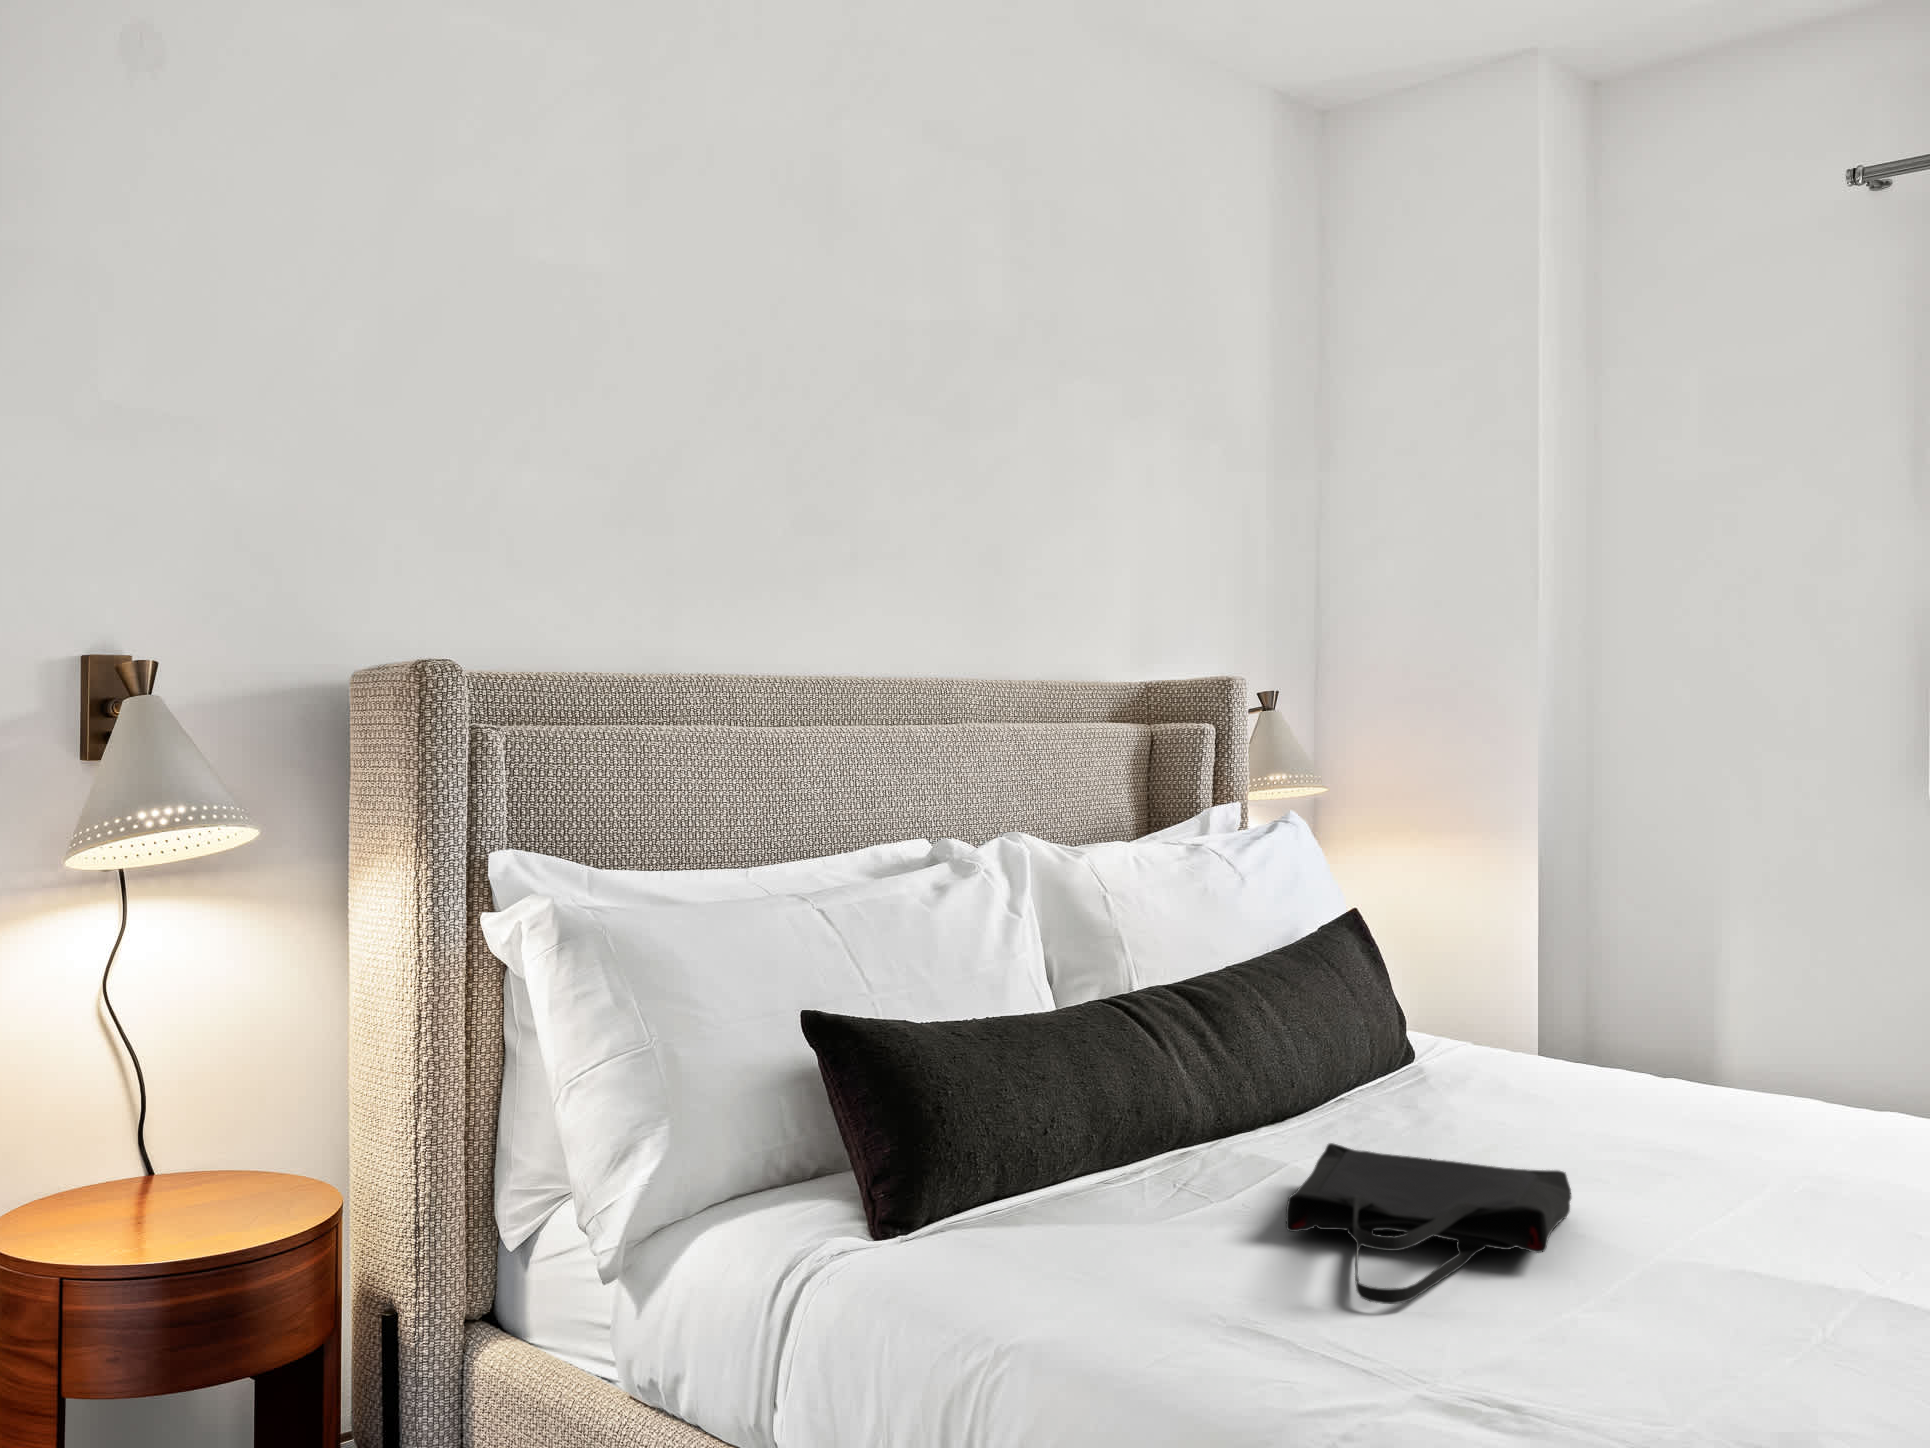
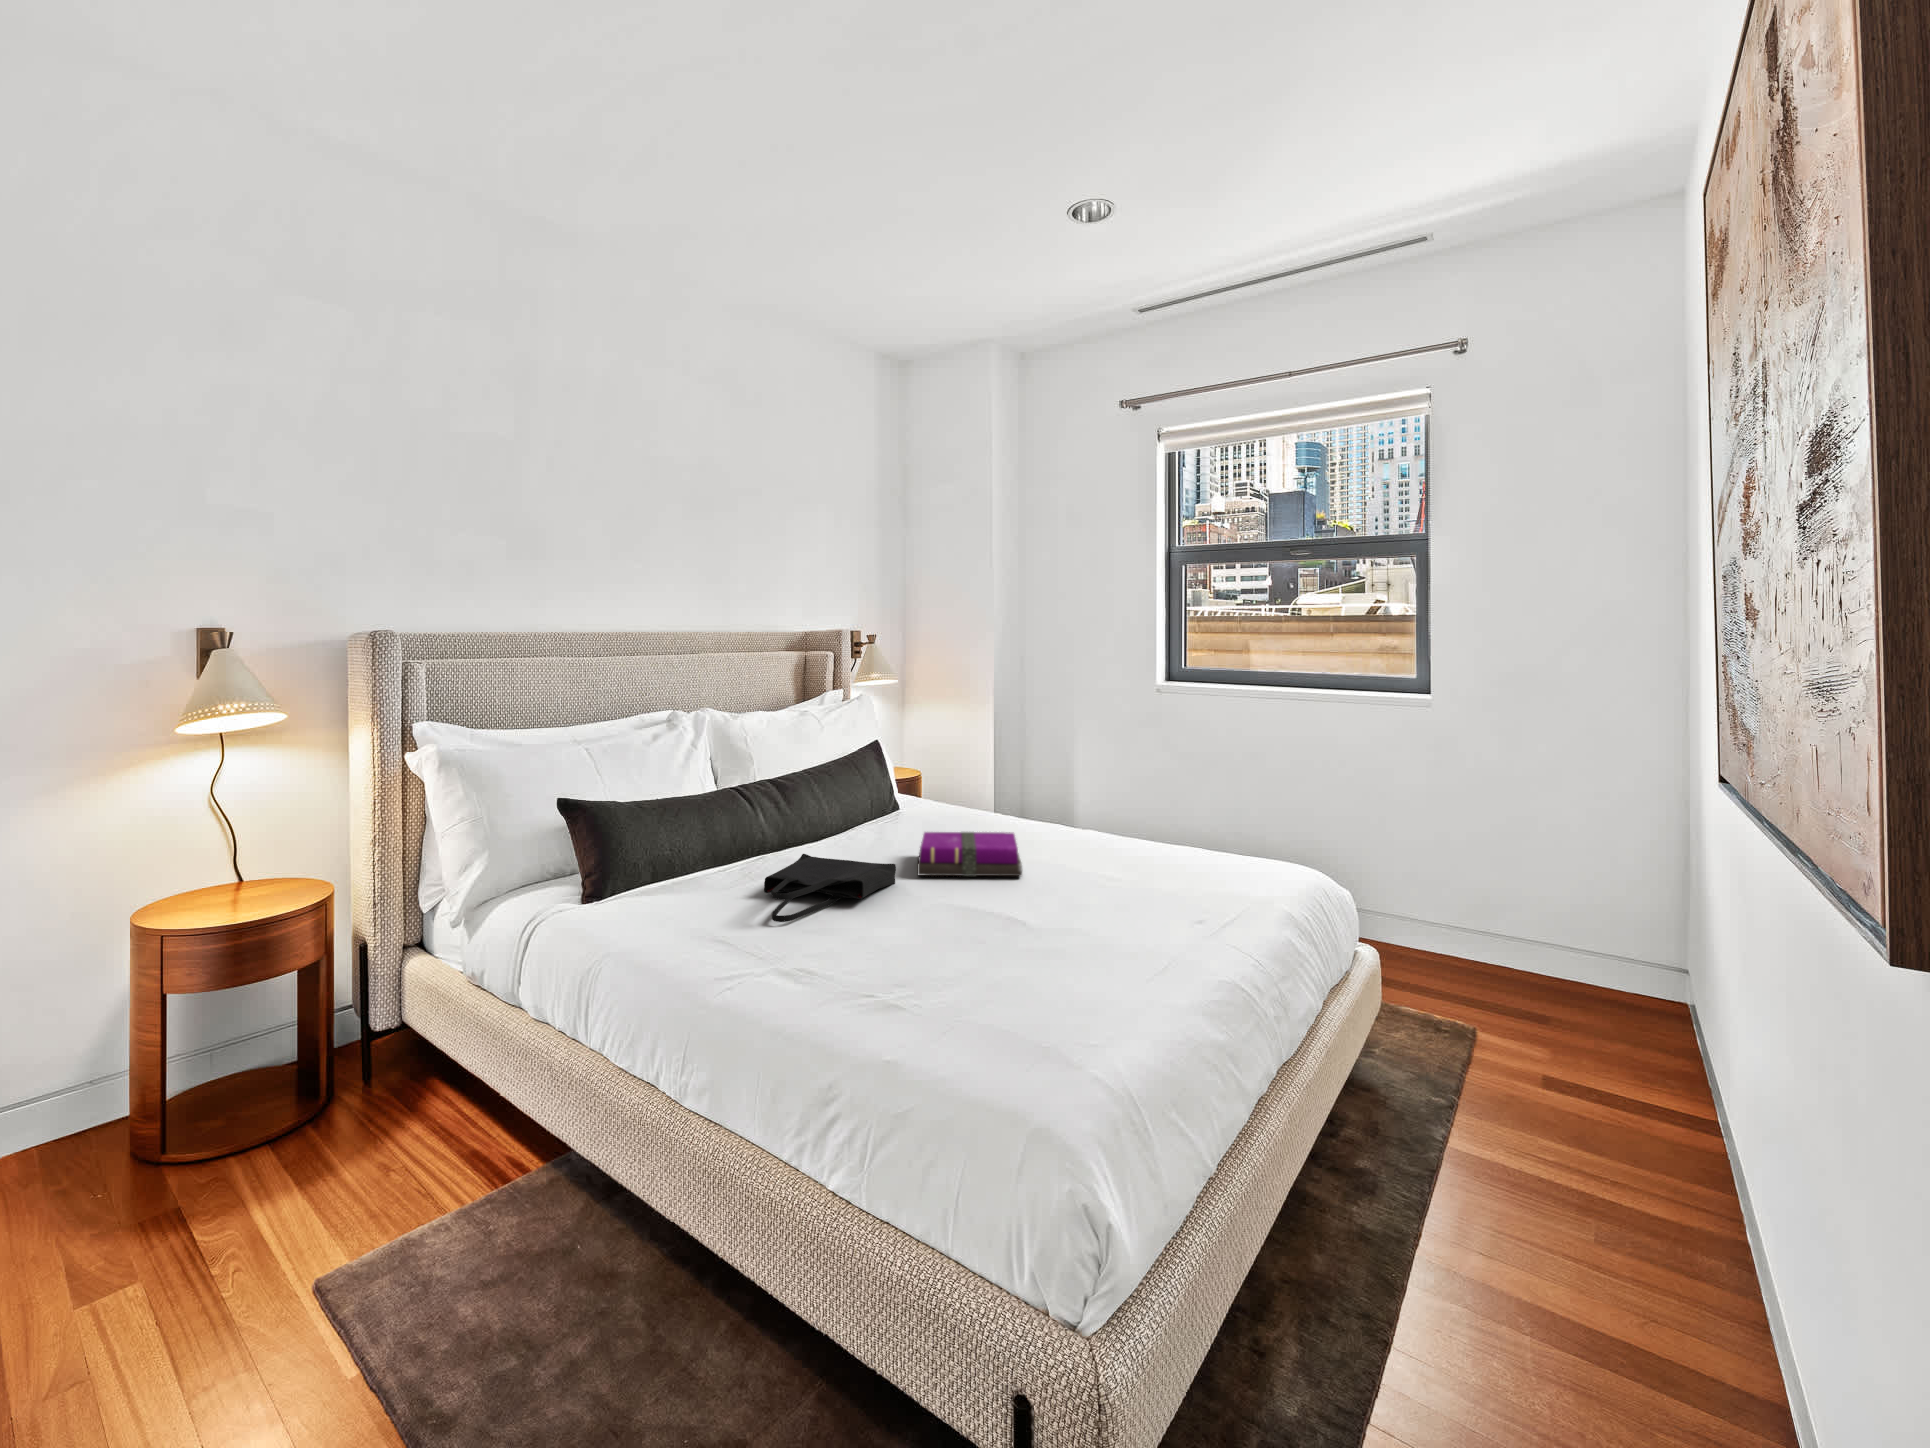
notebook: none [1566,1099,1868,1207] -> present [918,832,1022,876]

